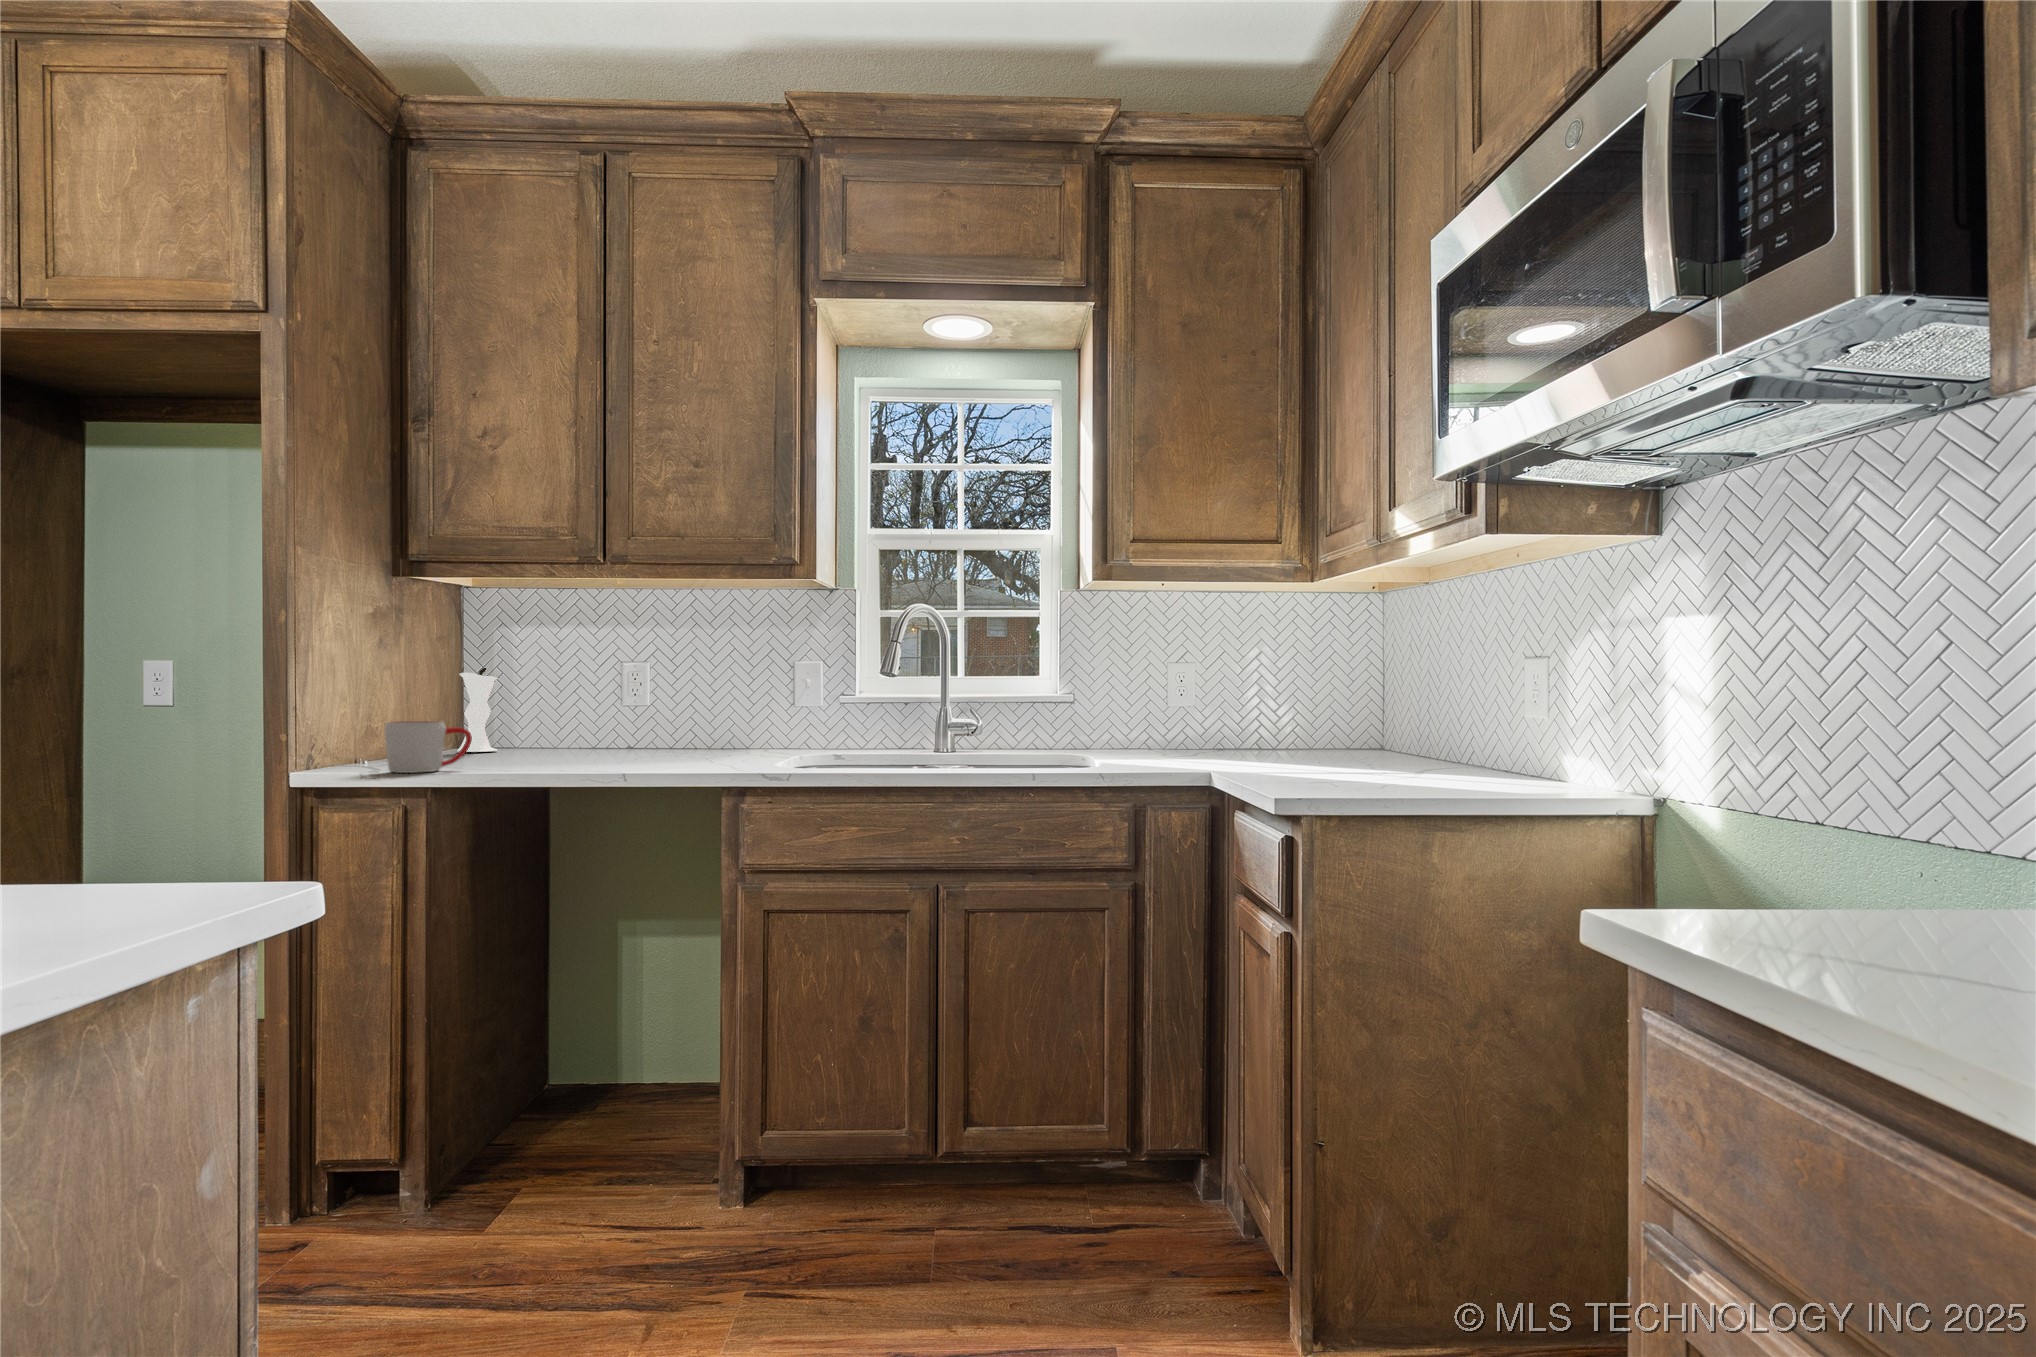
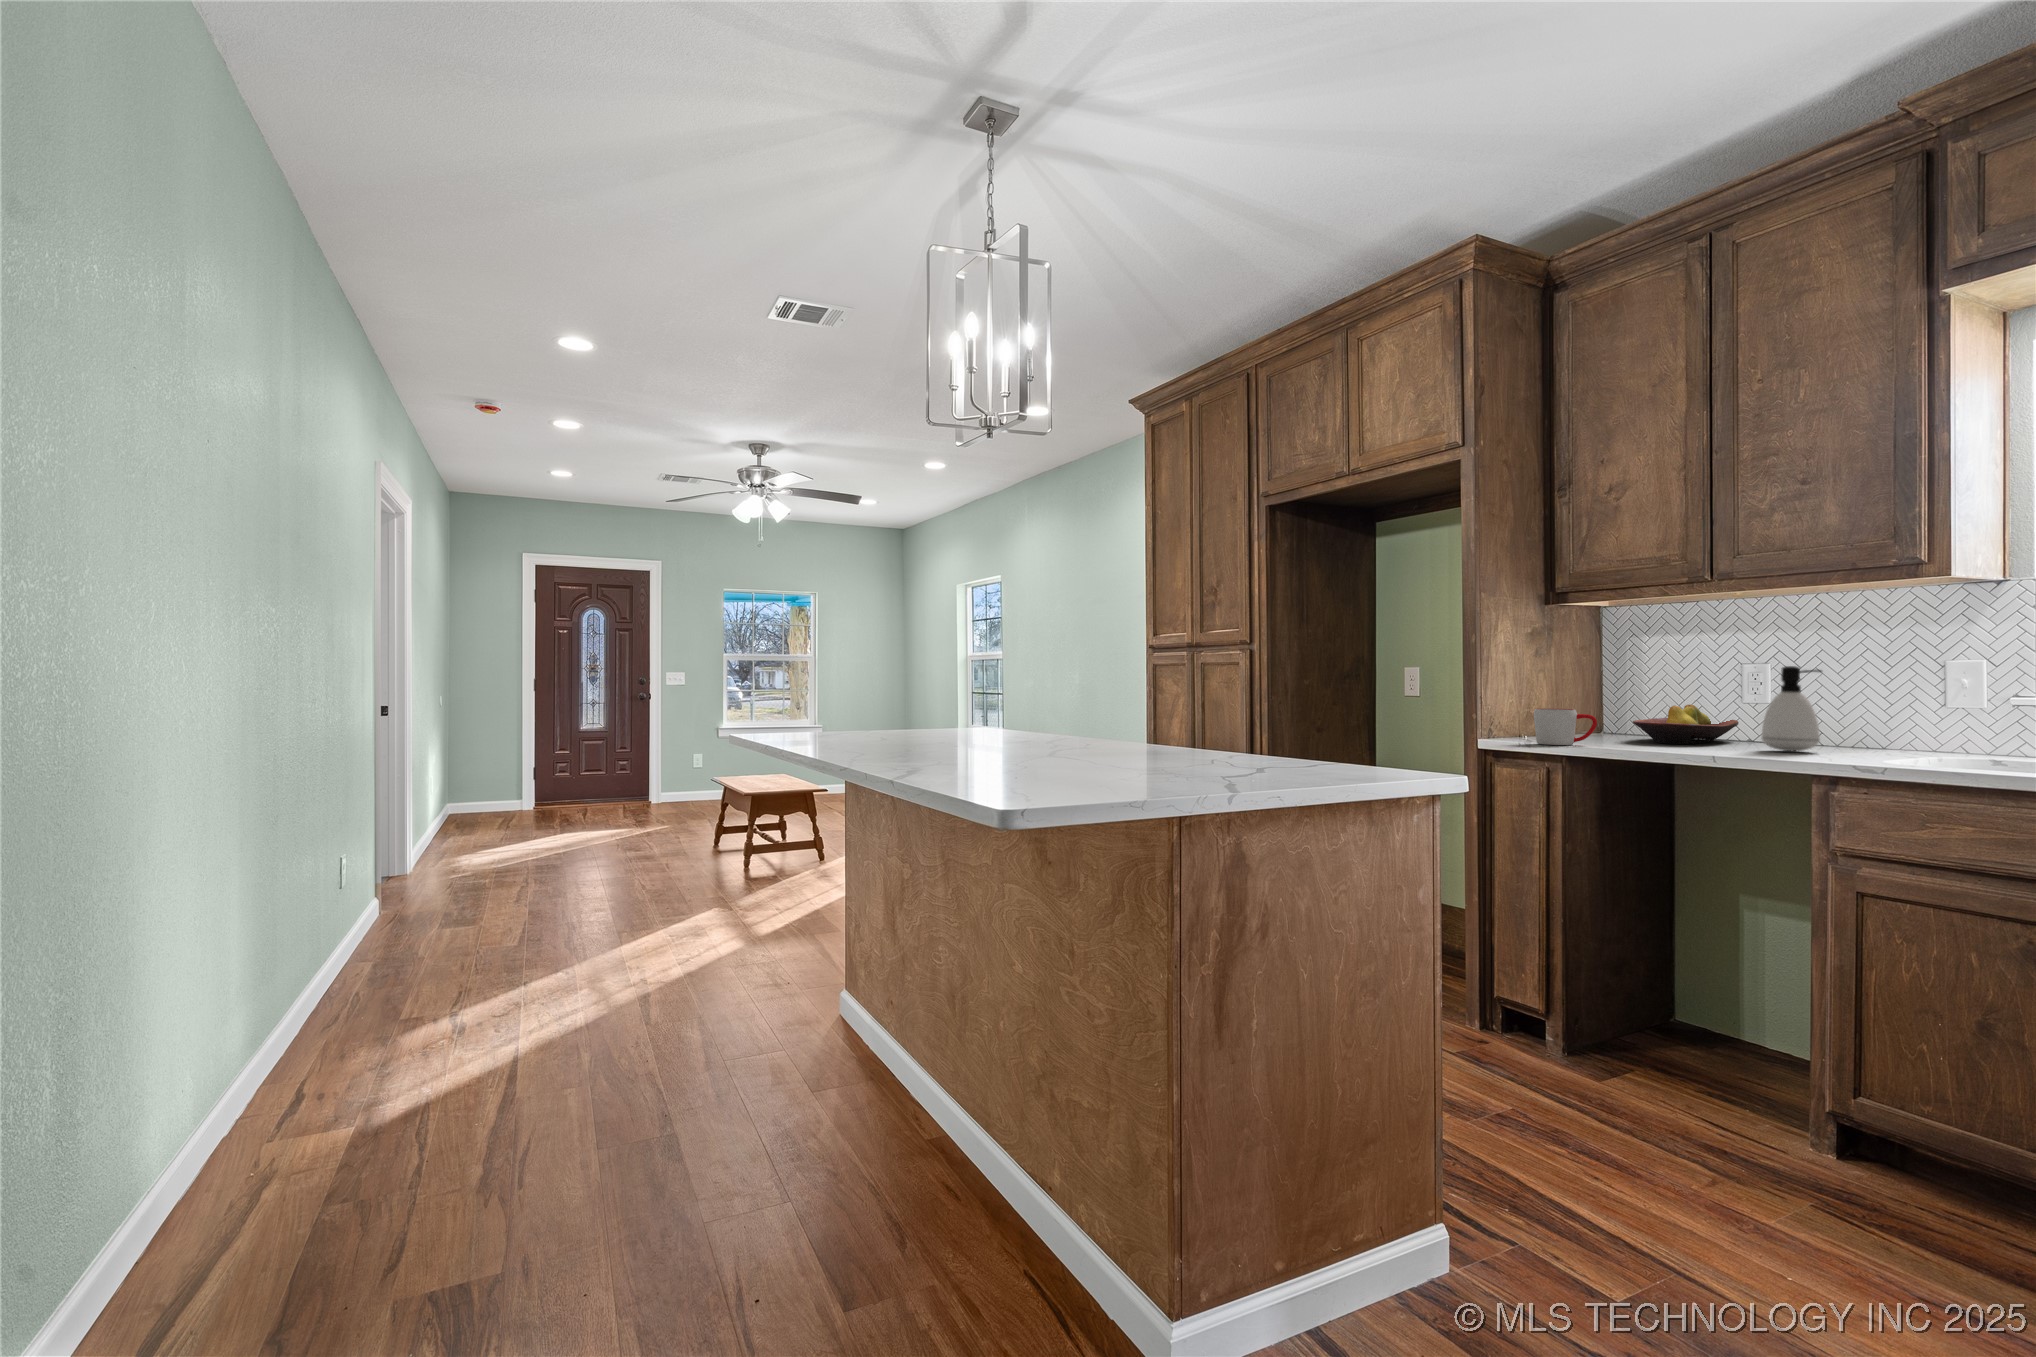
soap dispenser: none [657,665,714,762] -> present [1762,666,1821,751]
vase: present [457,668,498,752] -> none [1601,658,1638,734]
fruit bowl: none [508,712,619,761] -> present [1633,704,1739,744]

